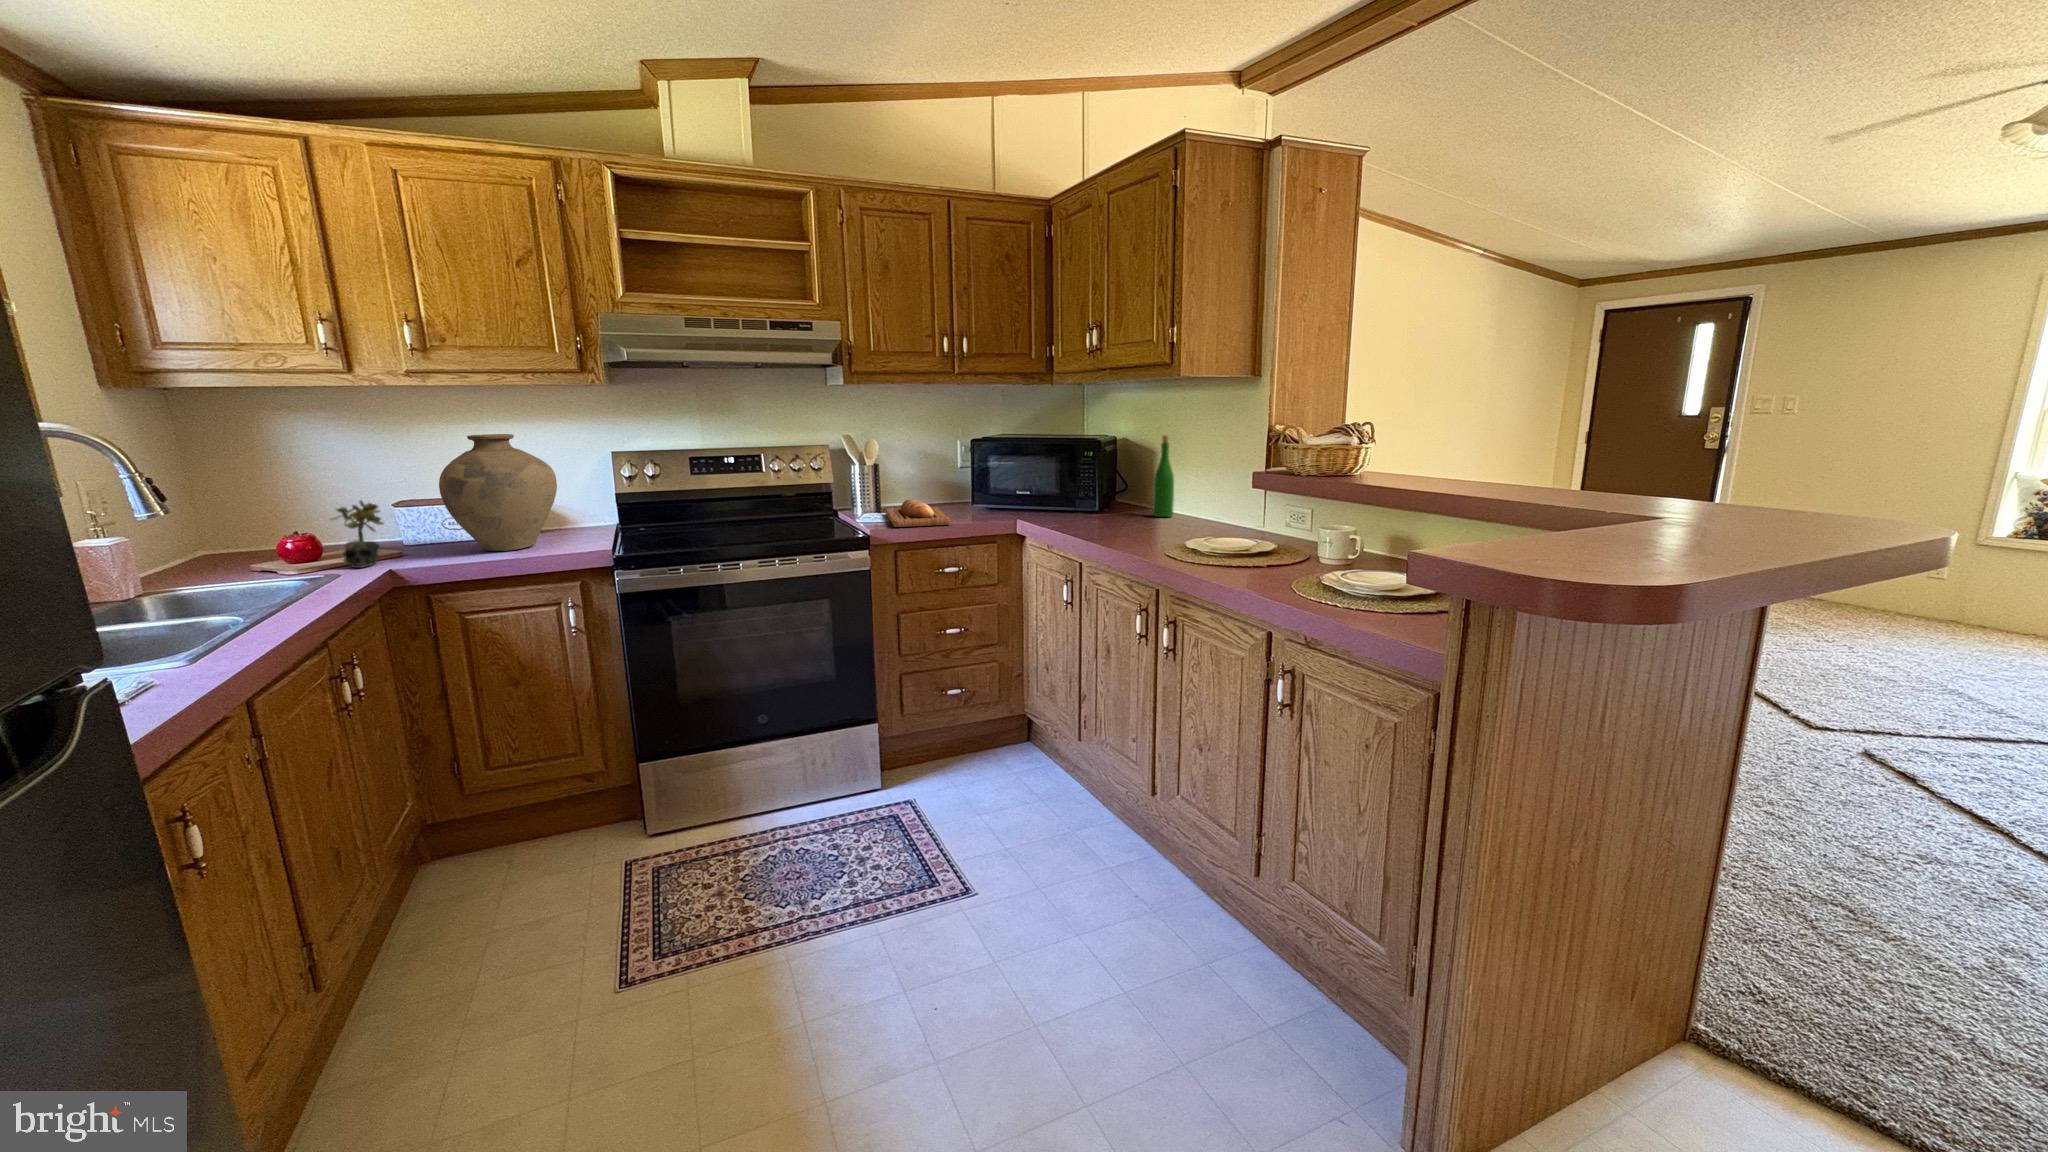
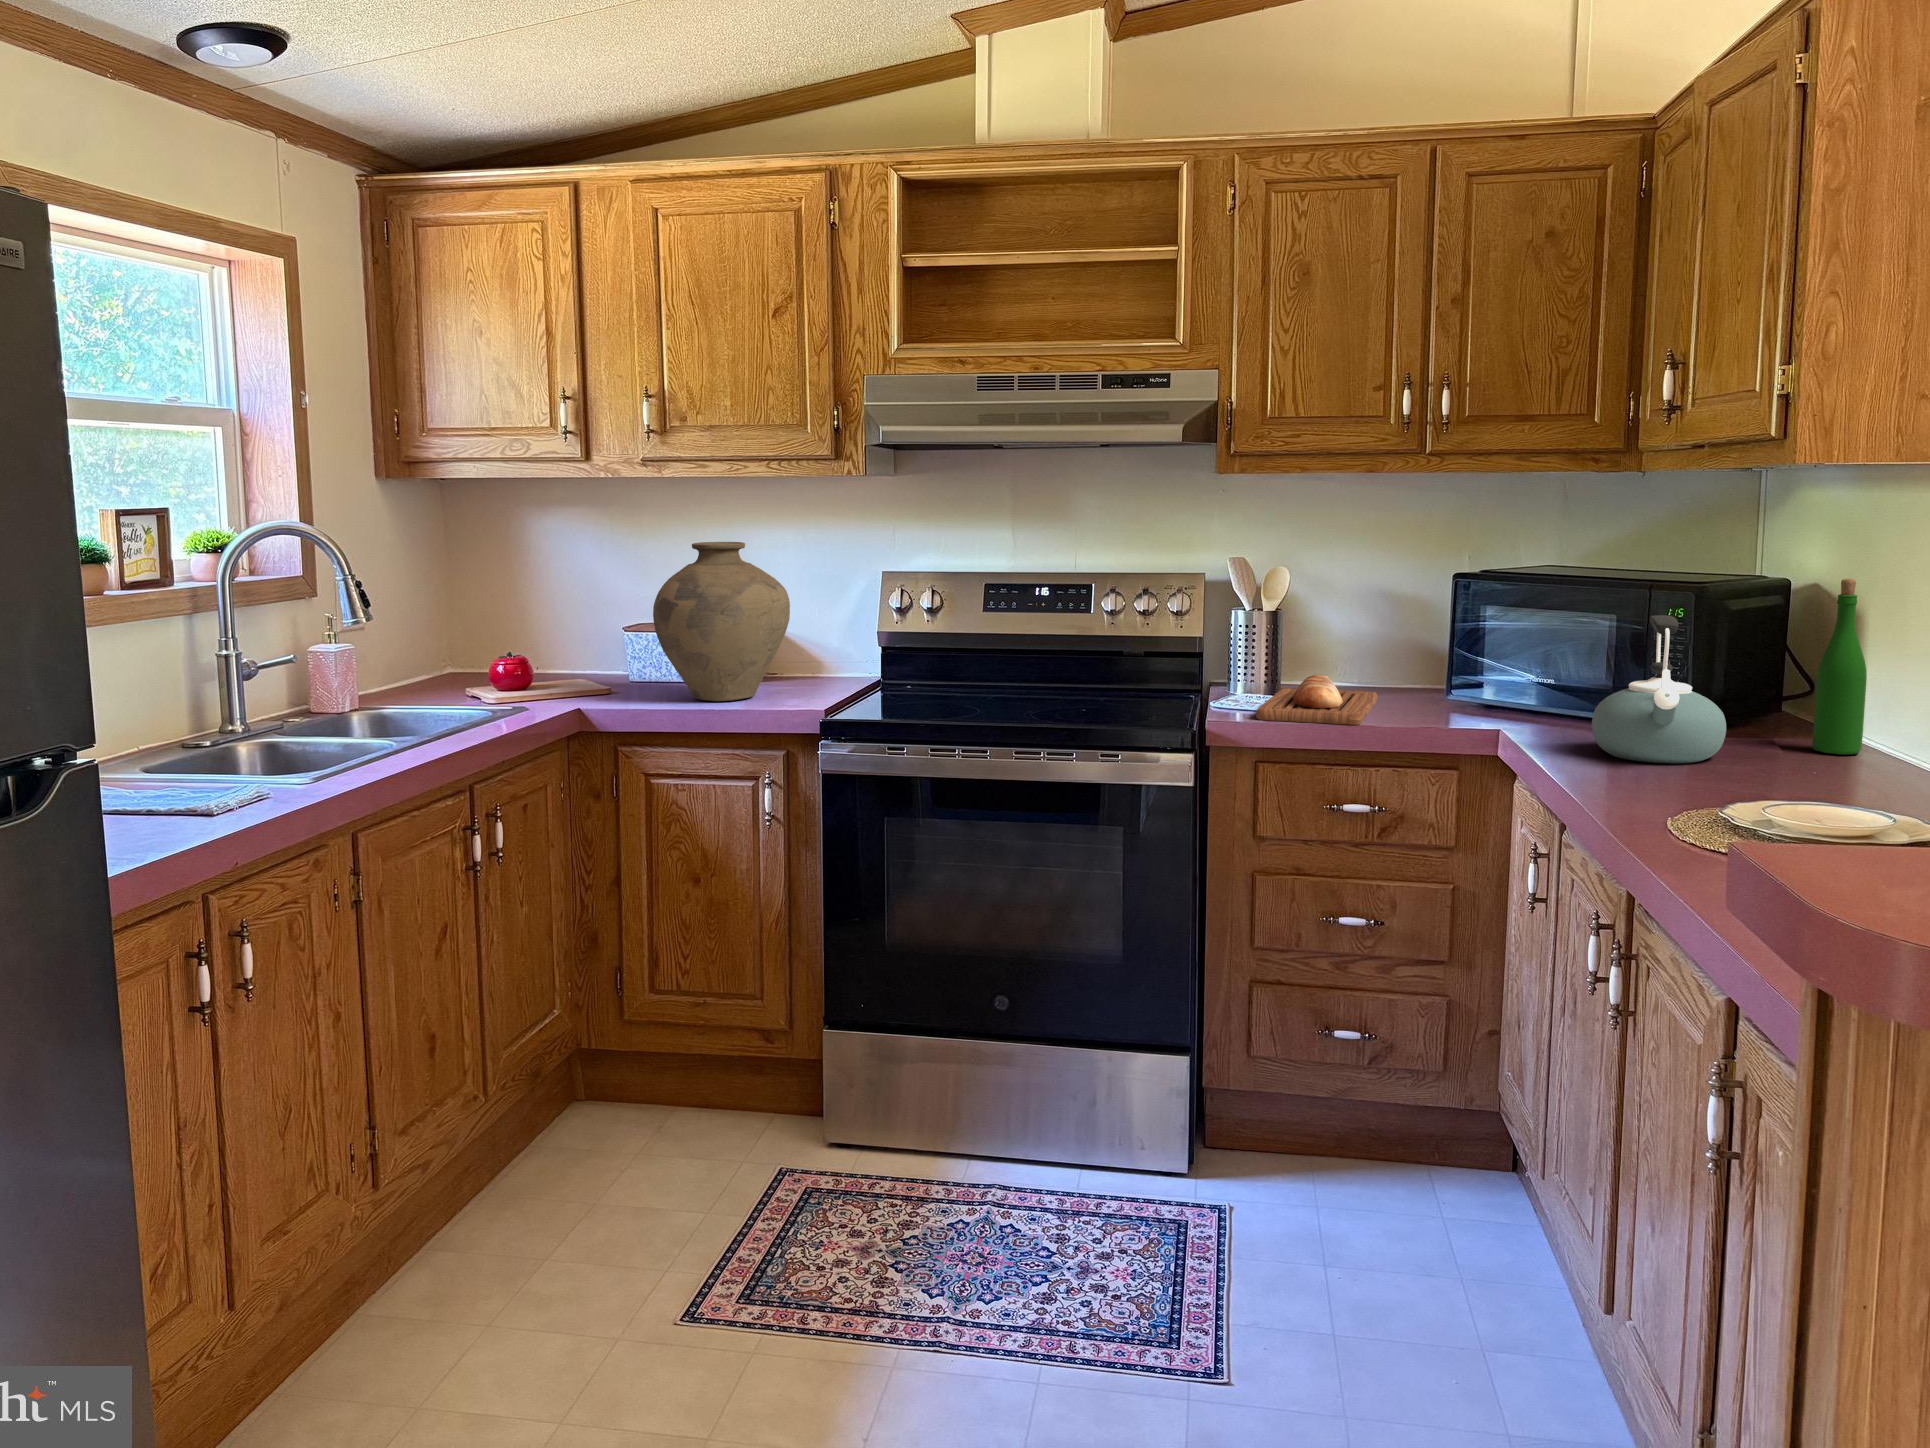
kettle: none [1073,456,1133,529] -> present [1592,615,1726,764]
succulent plant: present [332,501,383,568] -> none [537,621,589,706]

